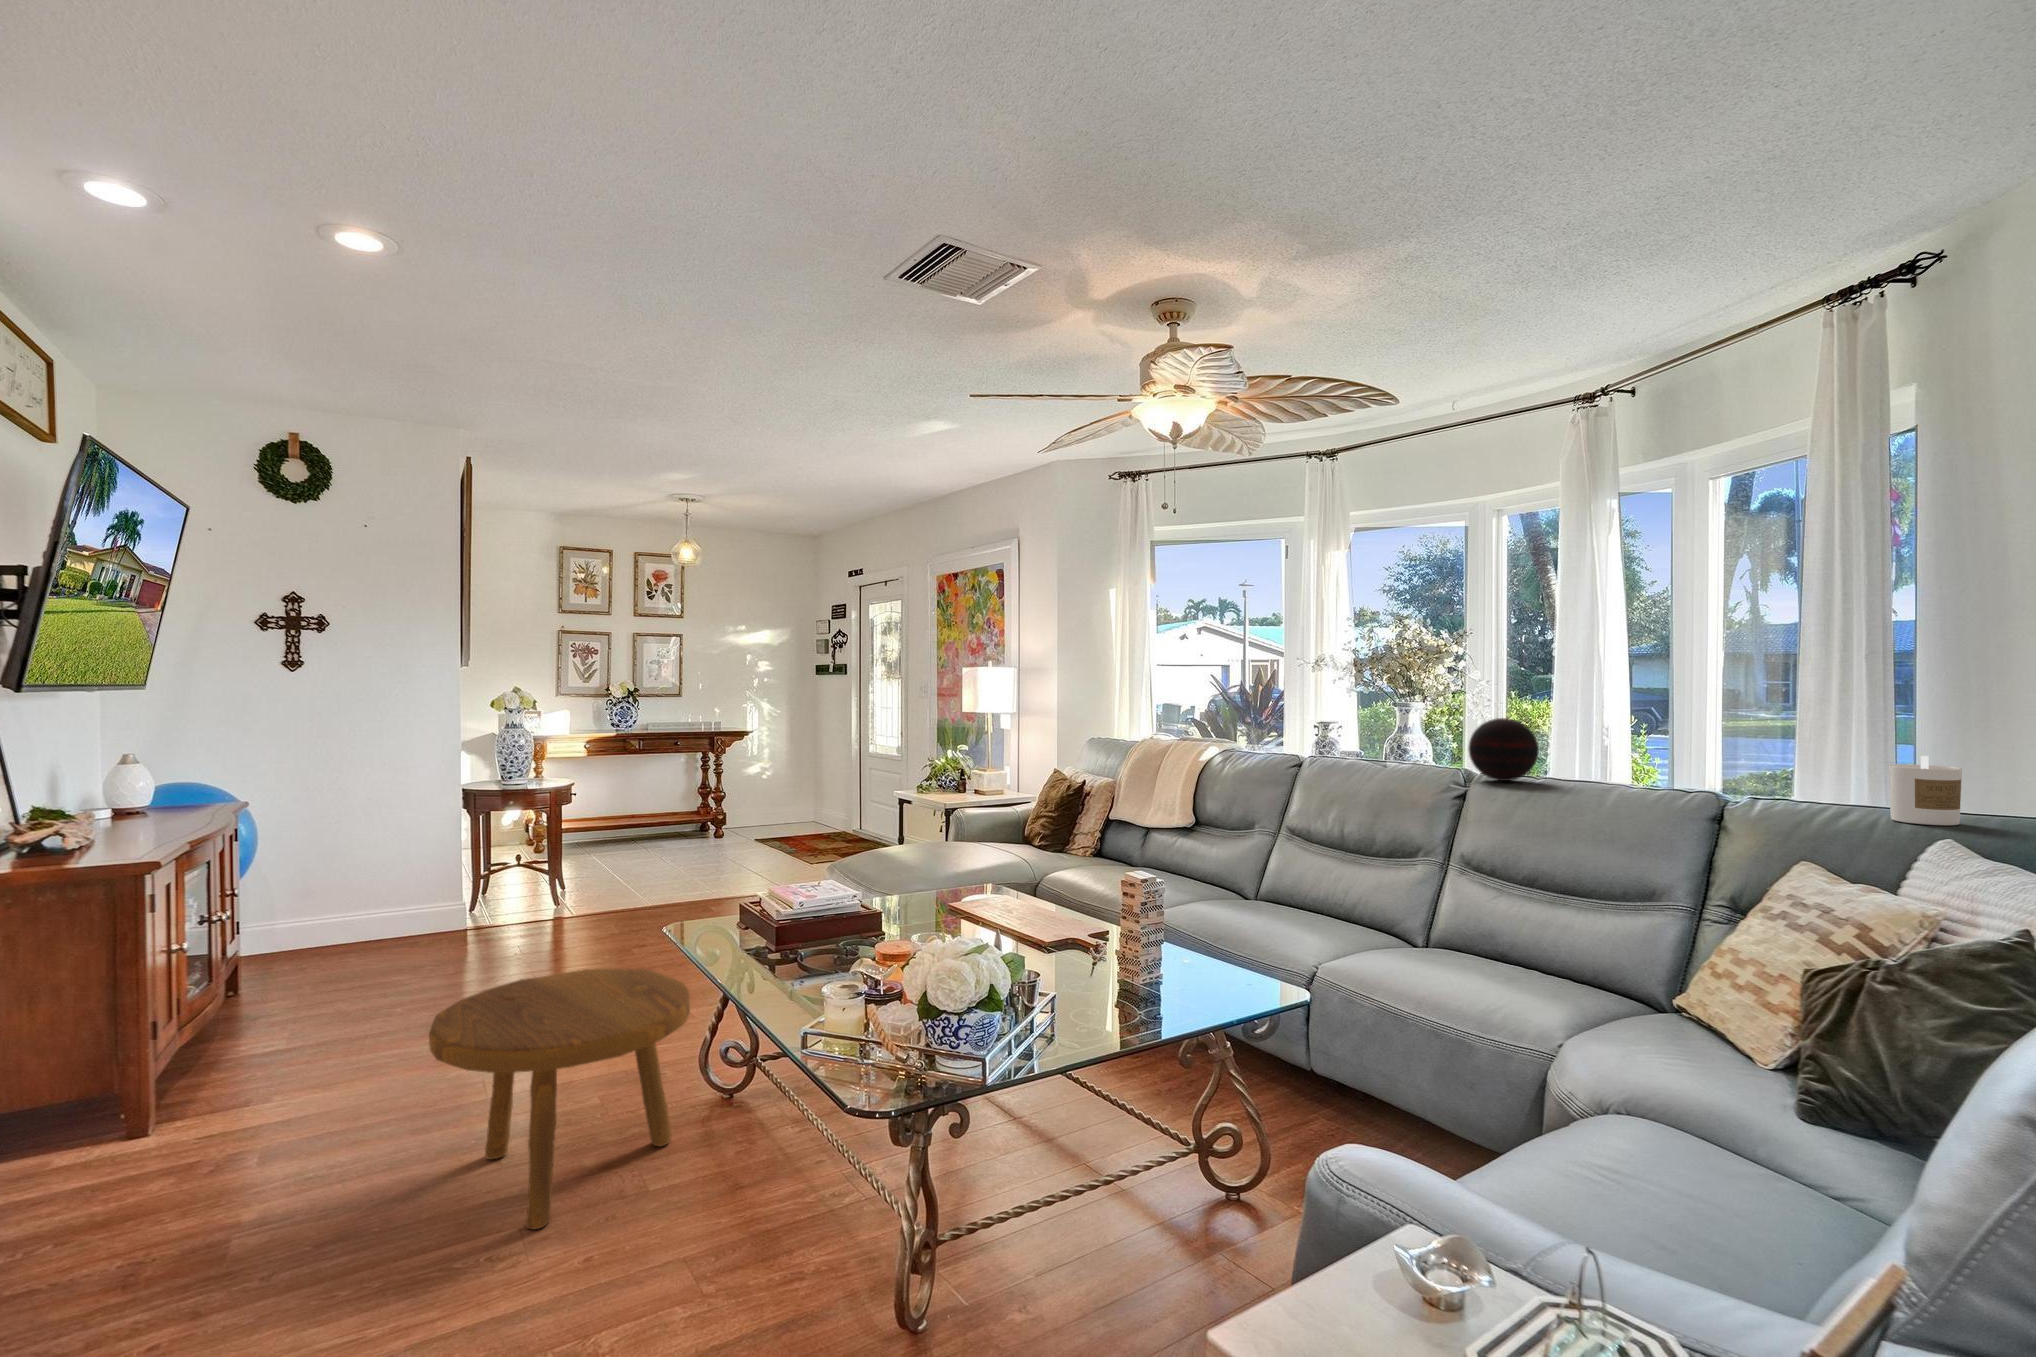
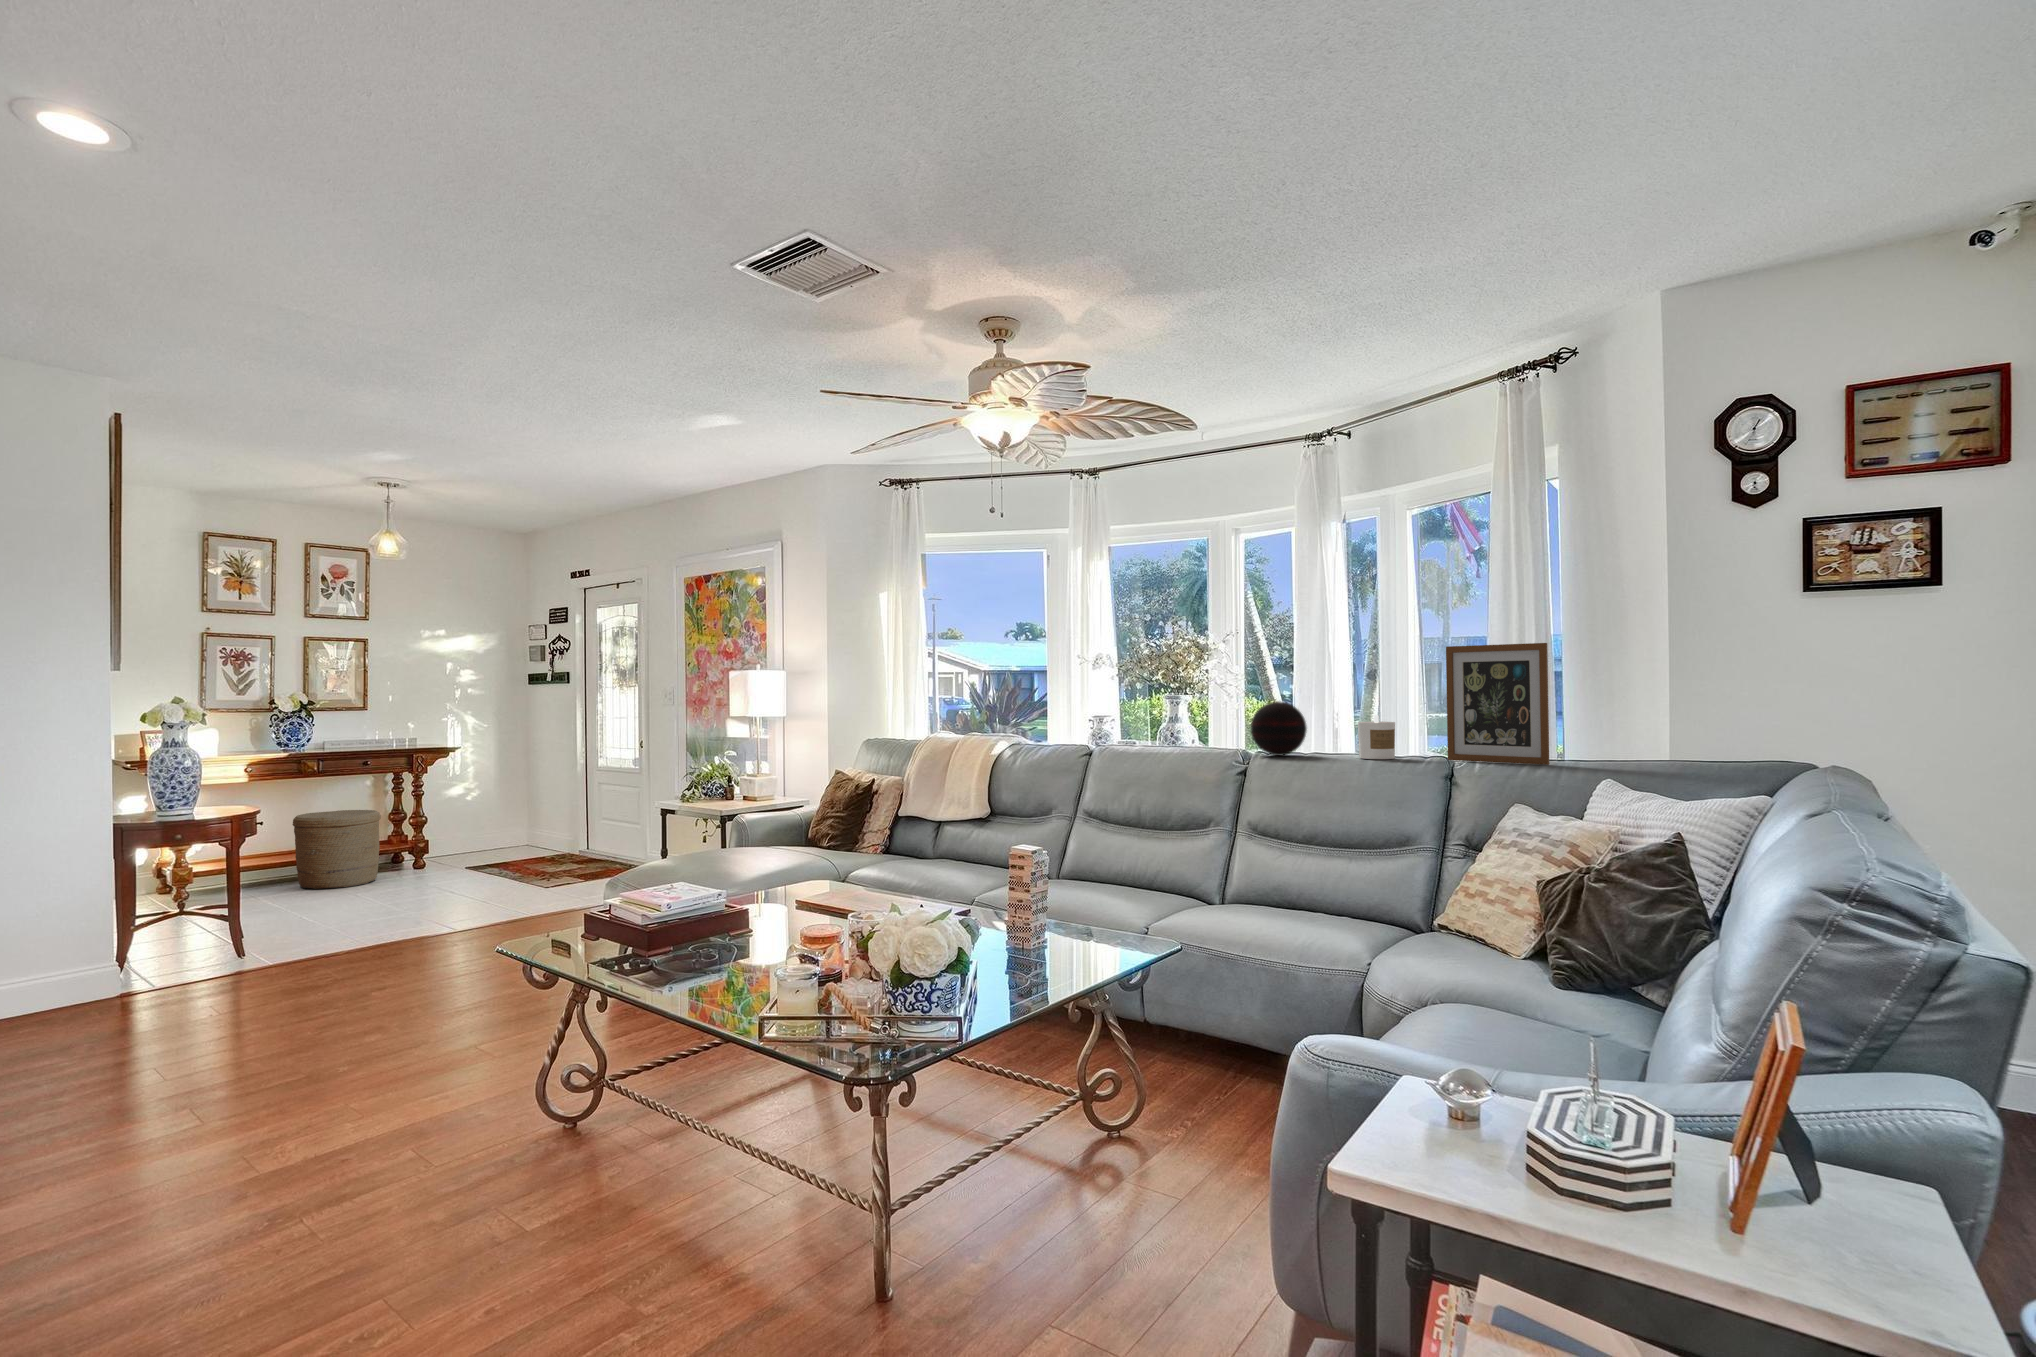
picture frame: none [1717,657,1859,815] -> present [1446,643,1550,765]
candle: present [1889,756,1962,825] -> present [1358,715,1395,759]
woven basket: none [623,782,690,849] -> present [292,810,381,889]
footstool: present [429,969,690,1229] -> none [222,991,544,1291]

